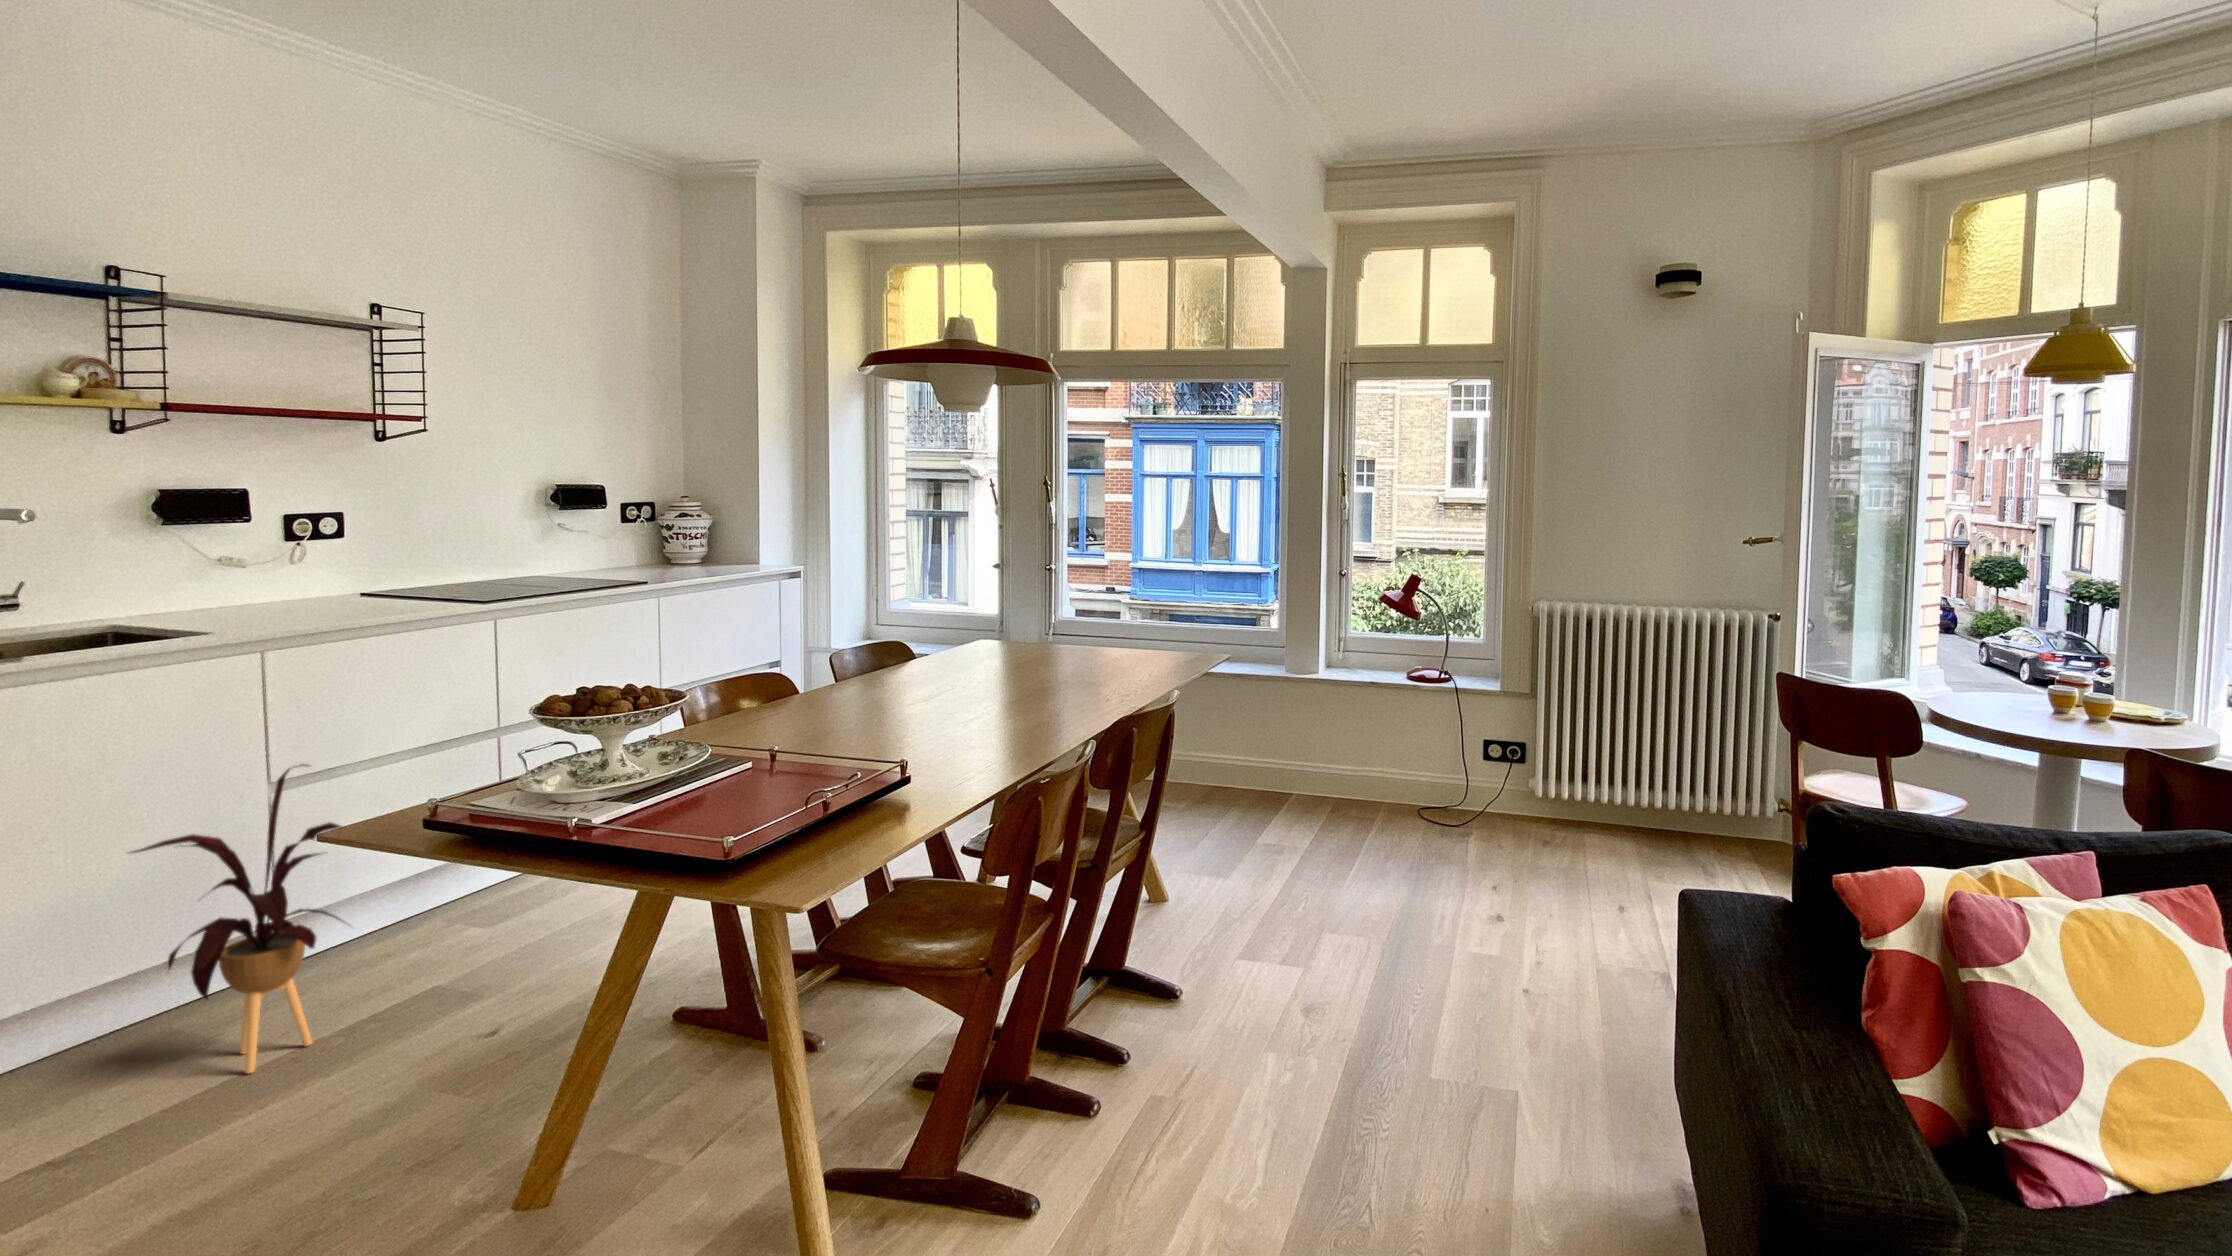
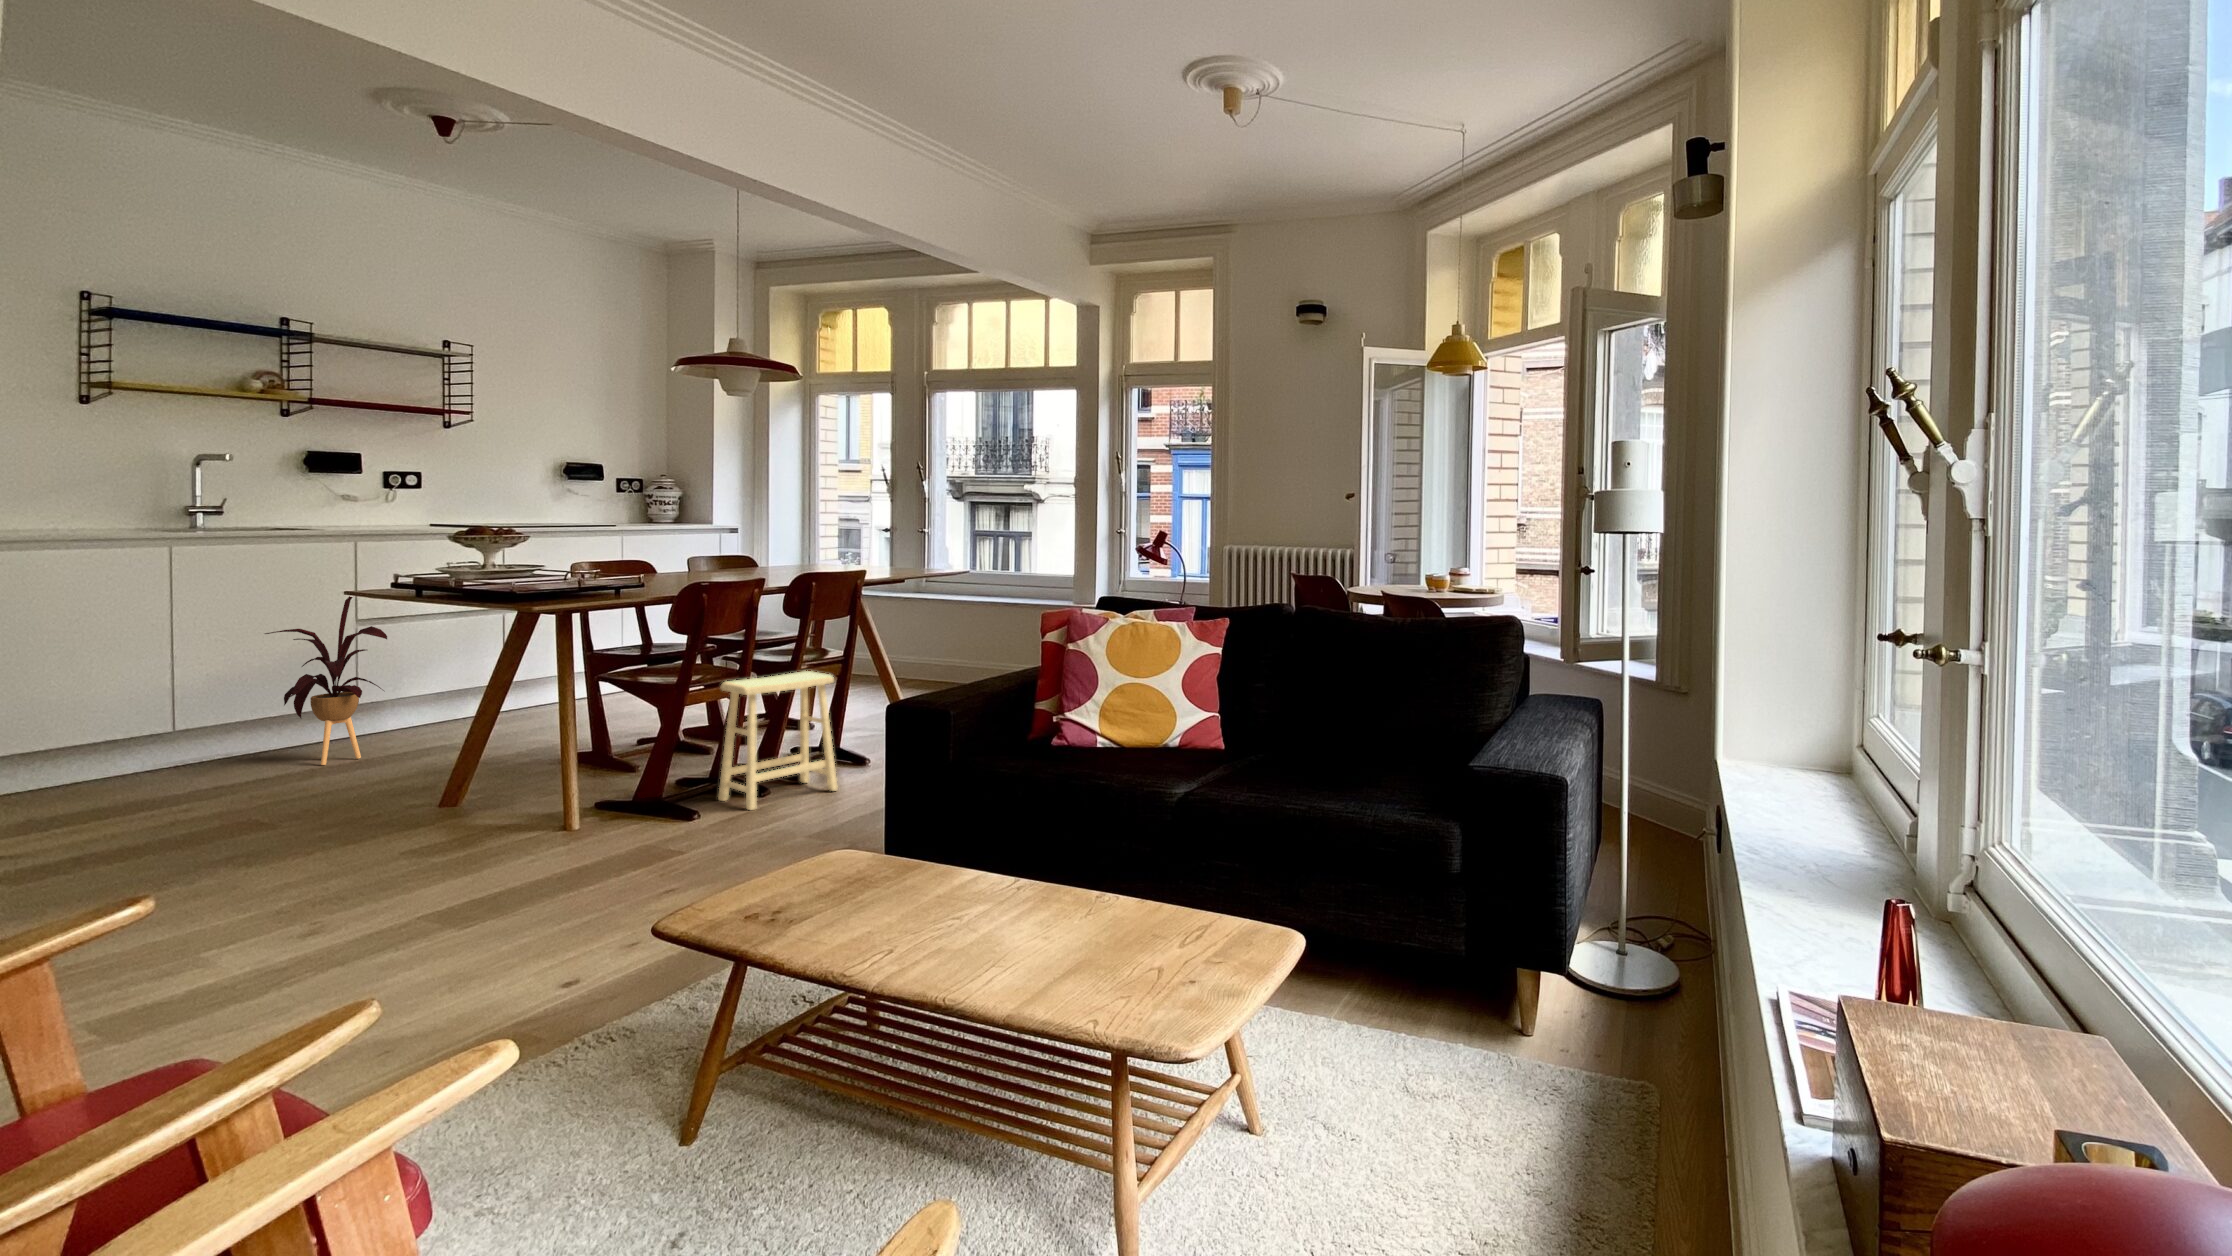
footstool: none [1033,883,1206,1166] -> present [718,671,838,810]

